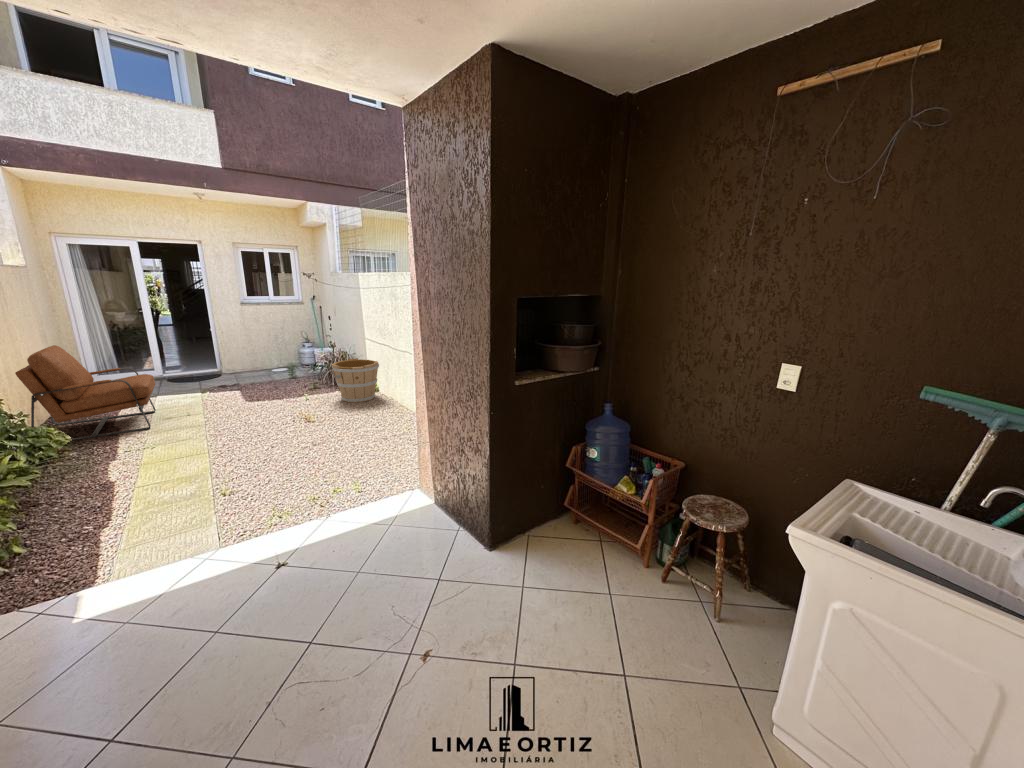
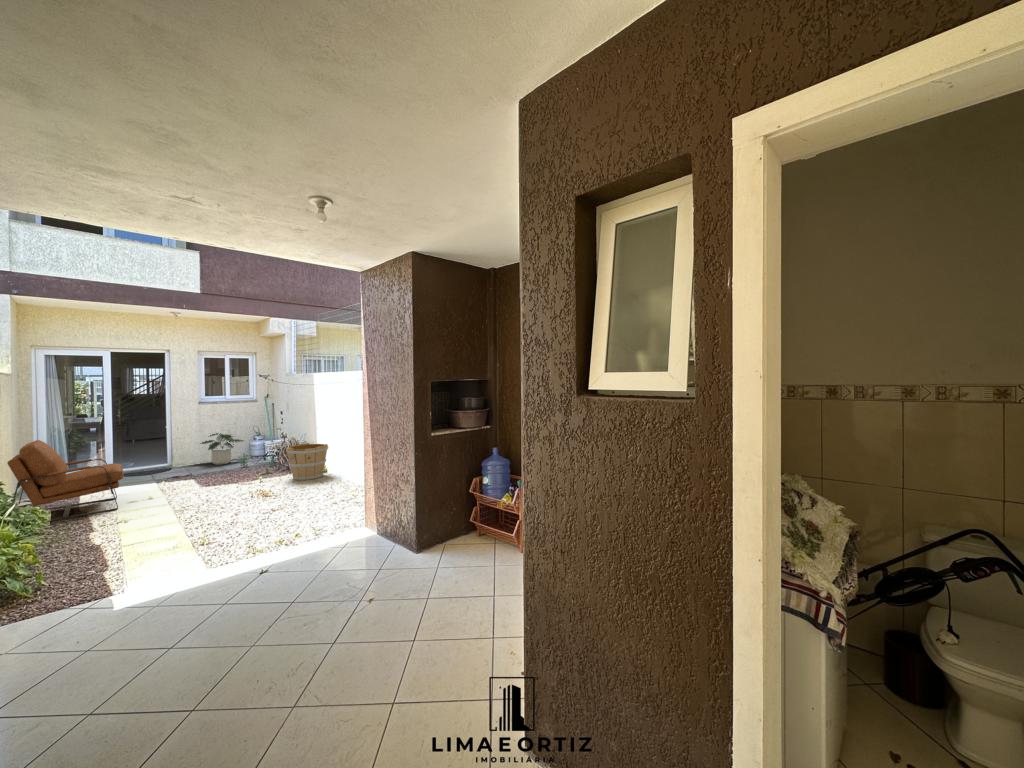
potted plant: none [244,338,294,373] -> present [200,433,243,465]

